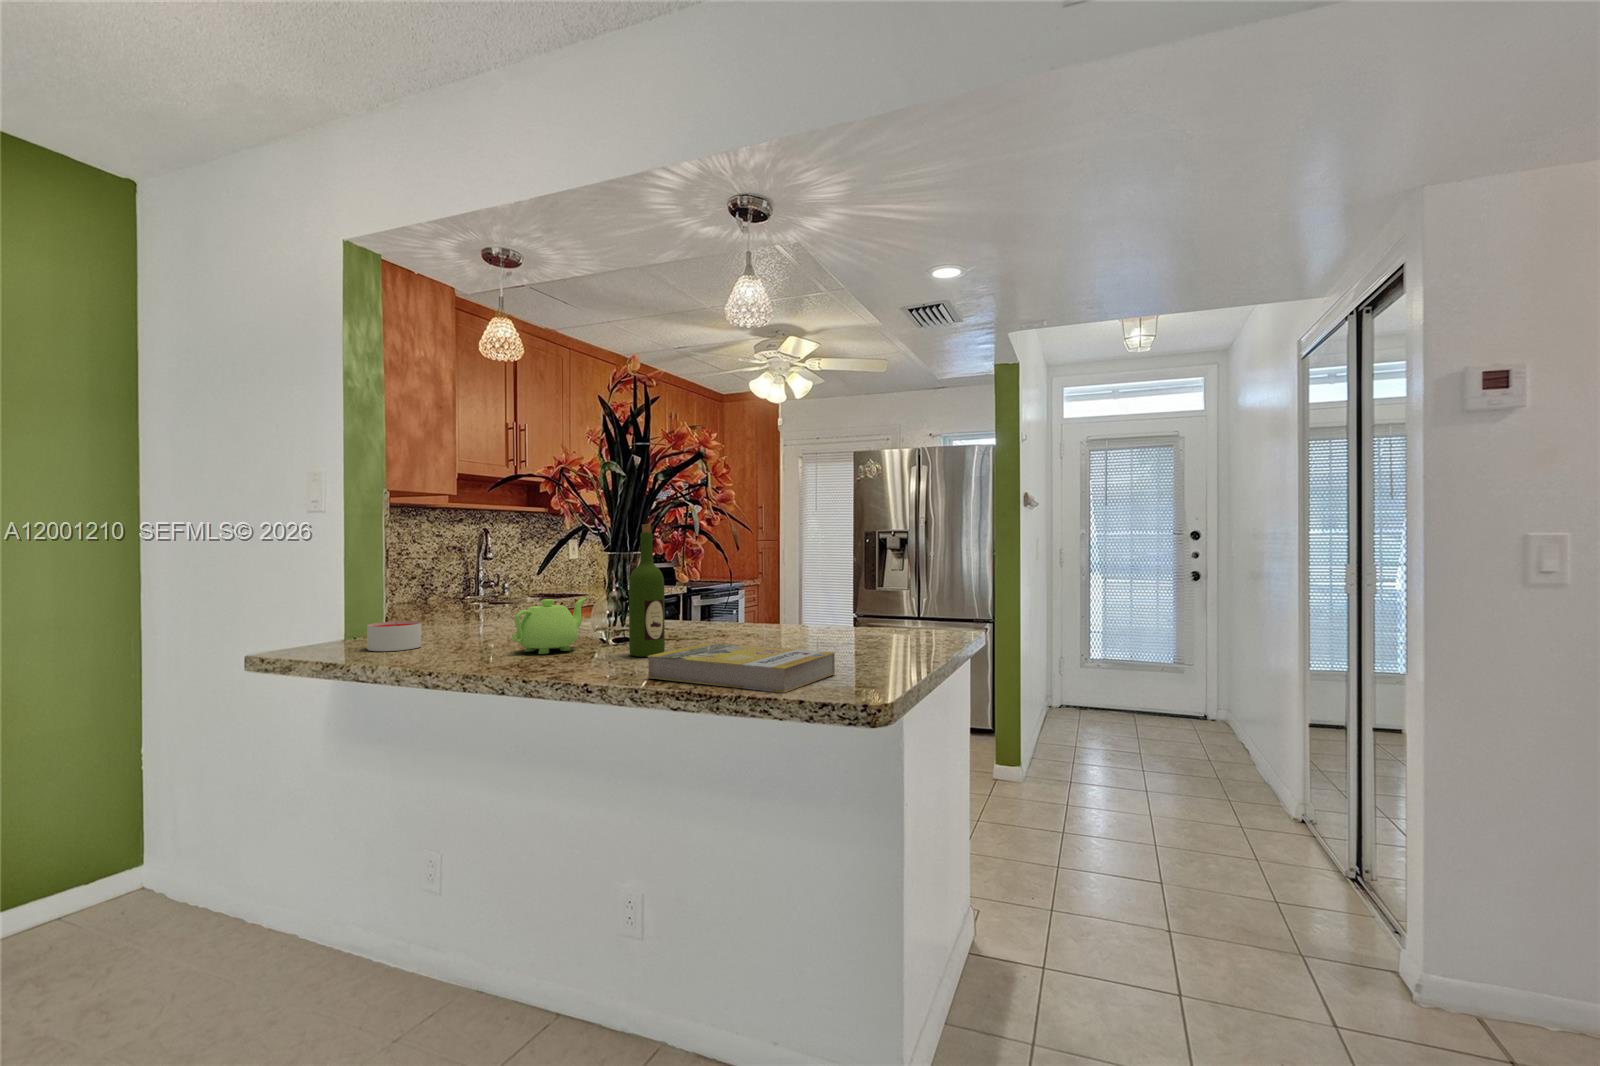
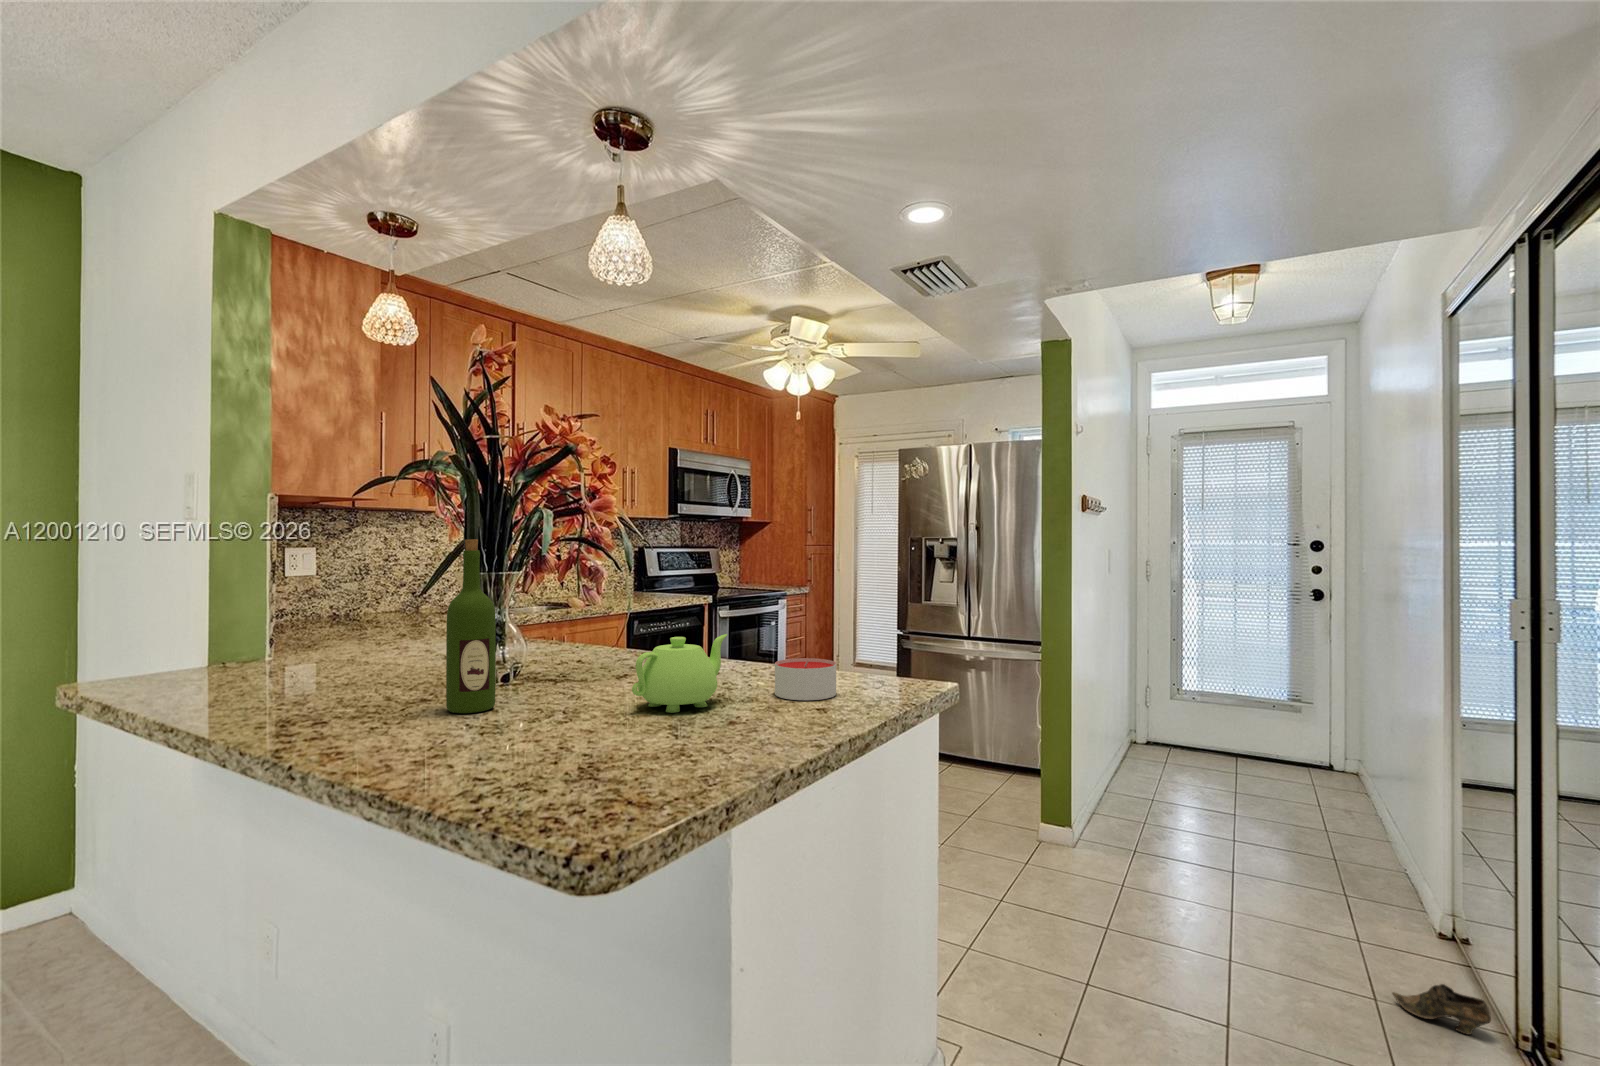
teapot: present [512,598,587,654] -> present [632,634,727,713]
candle: present [367,621,421,651] -> present [775,658,836,700]
book: present [647,643,835,693] -> none [379,704,640,809]
shoe: none [1269,849,1336,883] -> present [1392,984,1491,1035]

